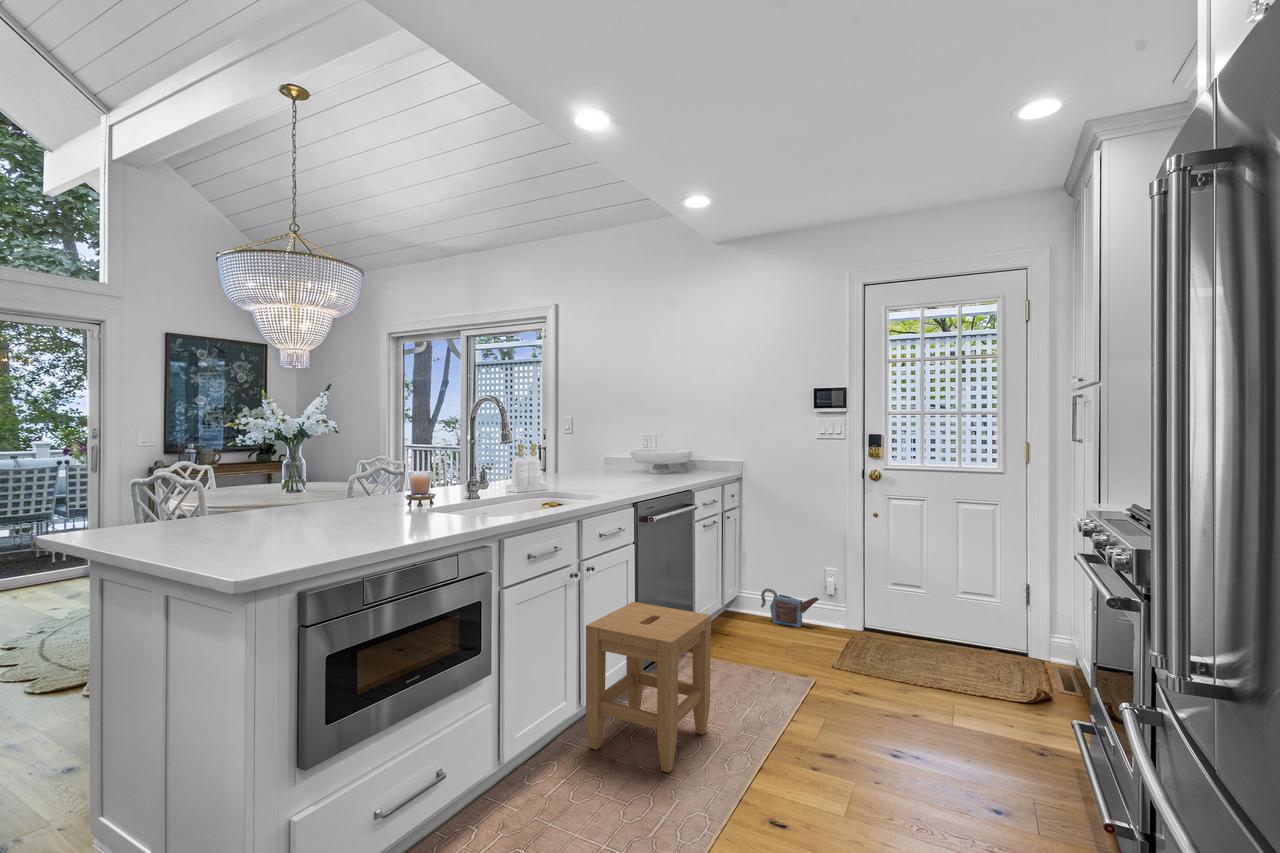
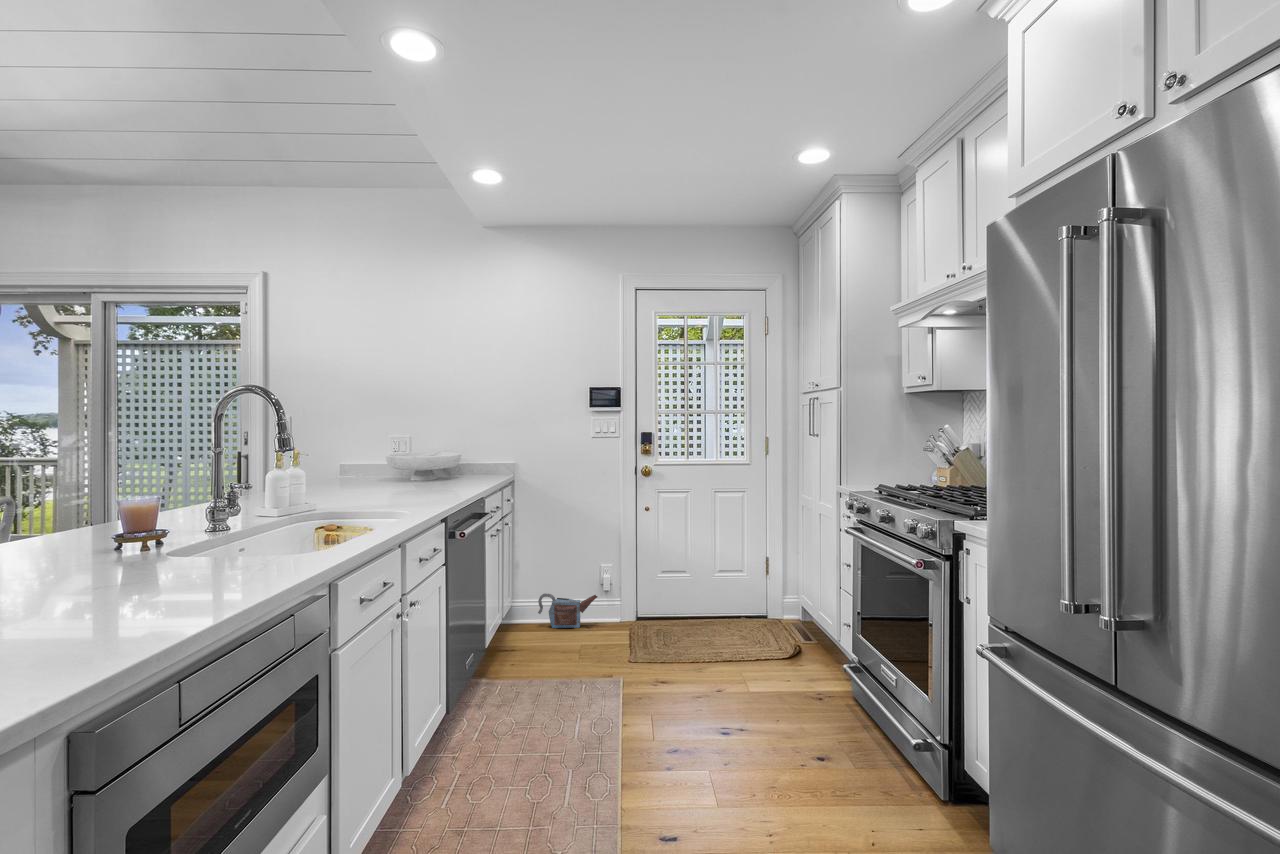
stool: present [586,602,711,773] -> none [421,635,552,824]

